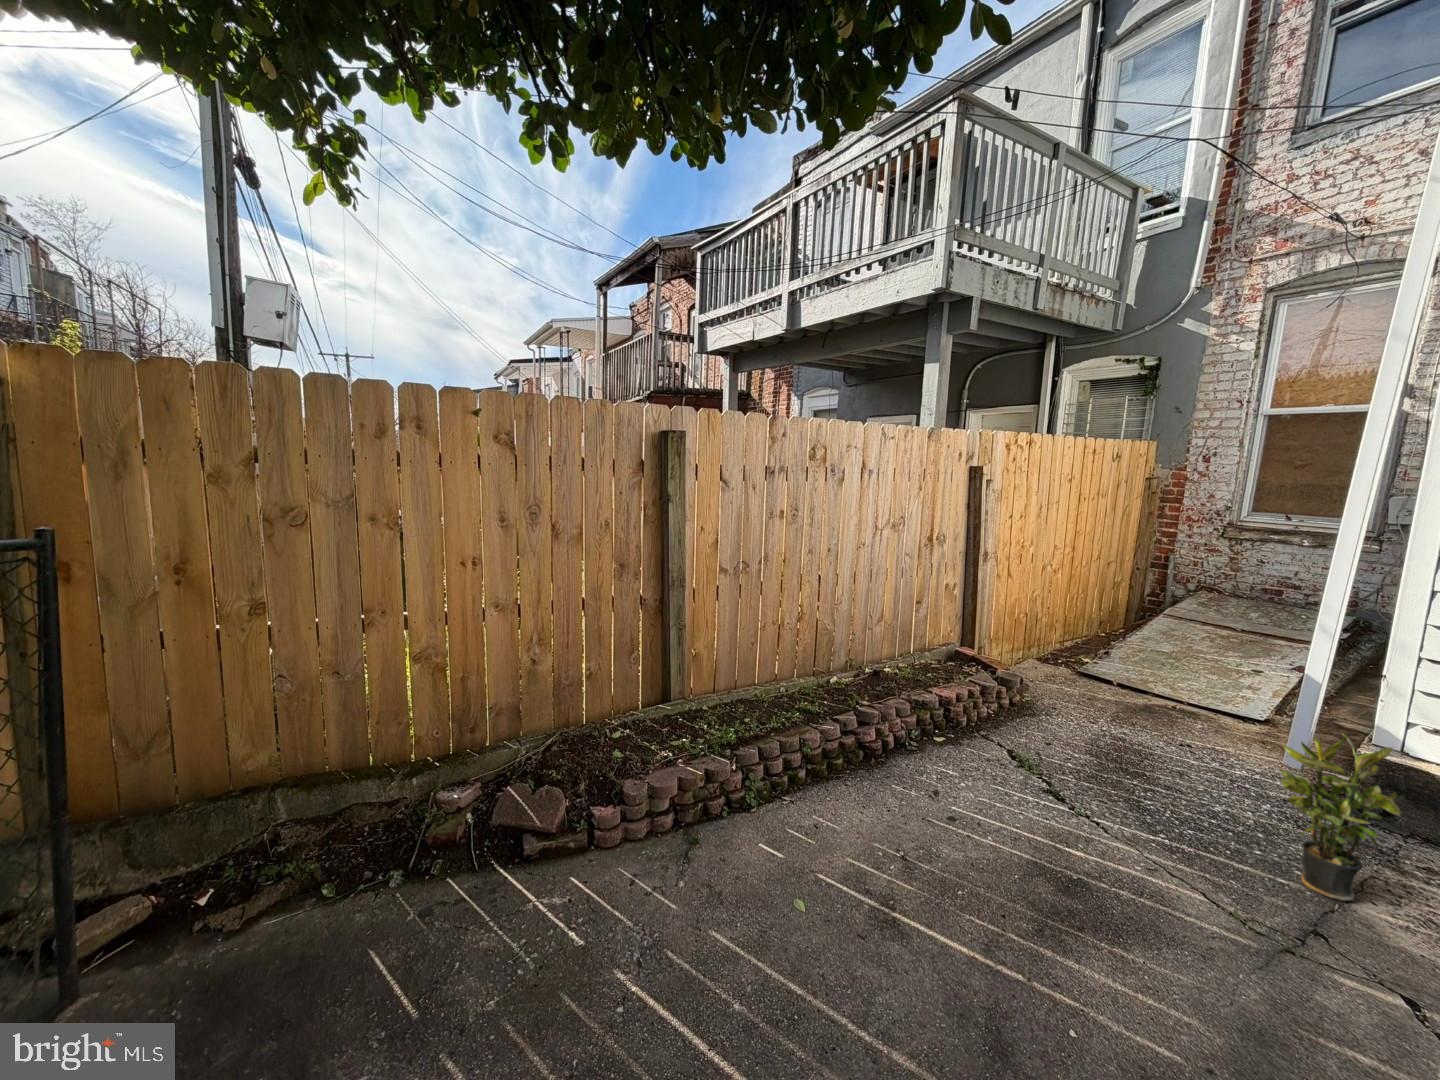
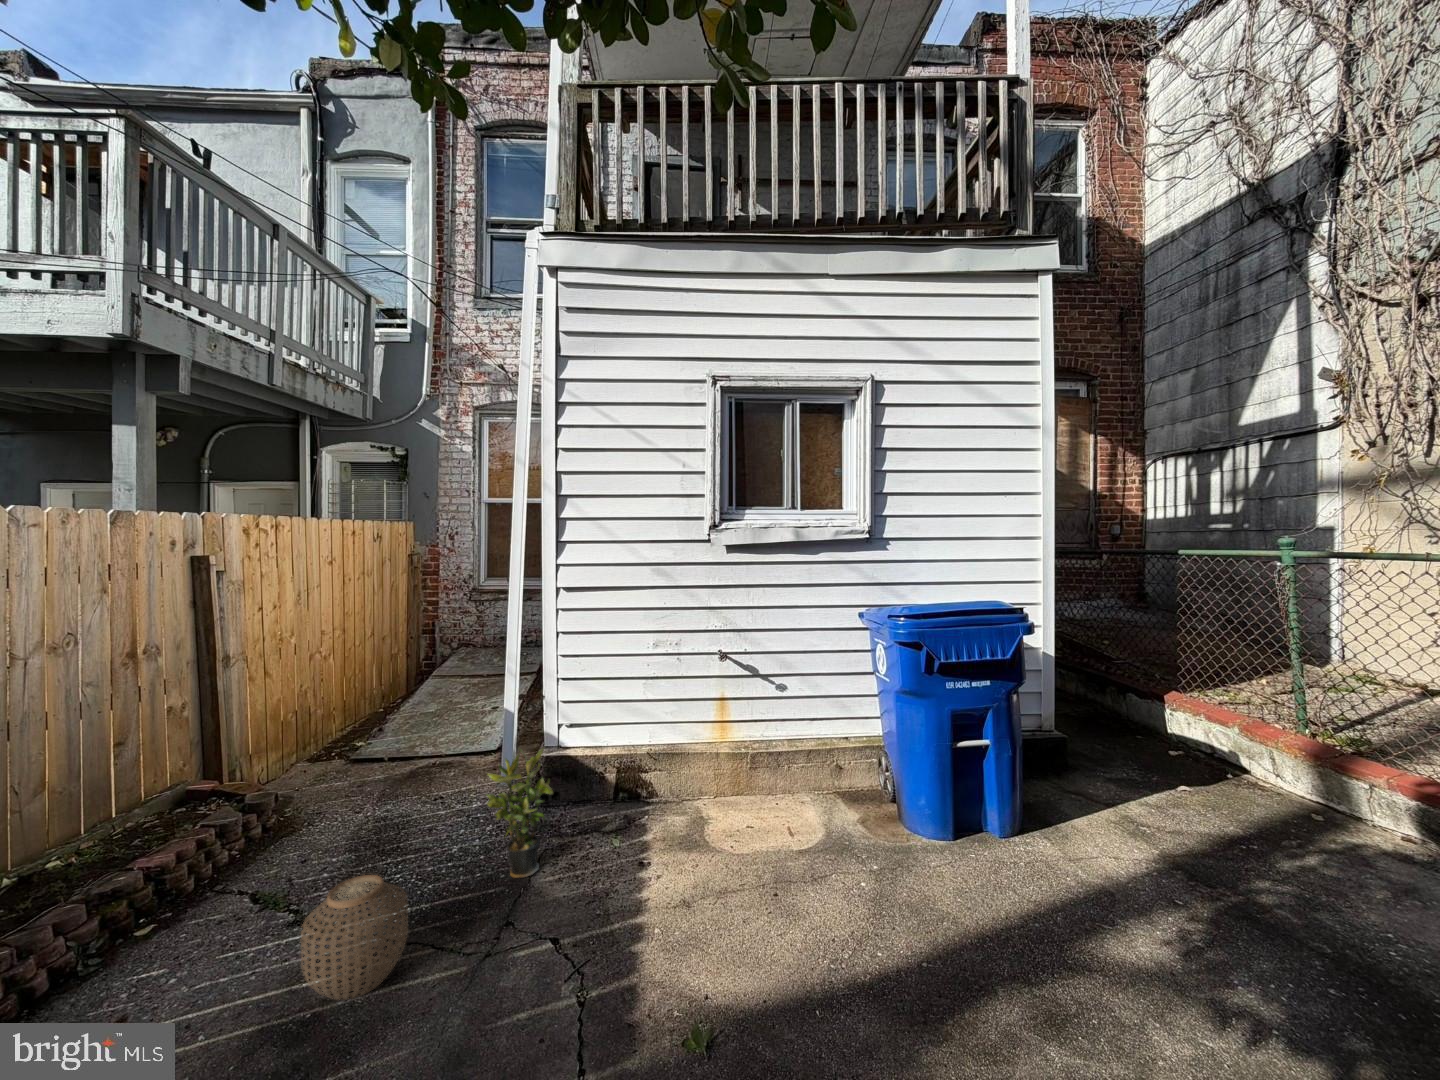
woven basket: none [1064,781,1176,898] -> present [301,875,408,1000]

